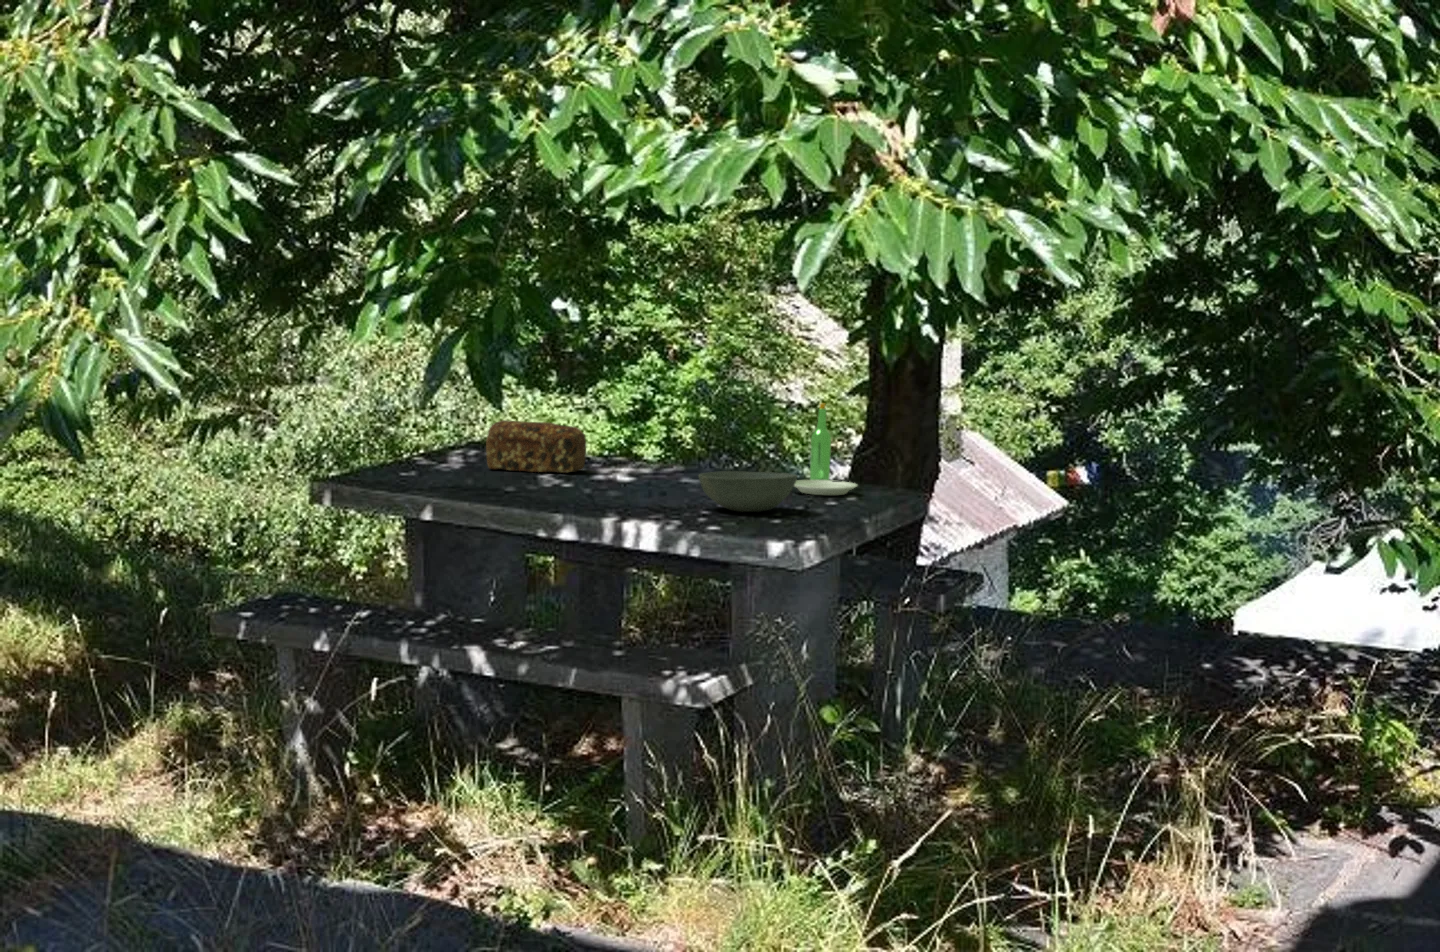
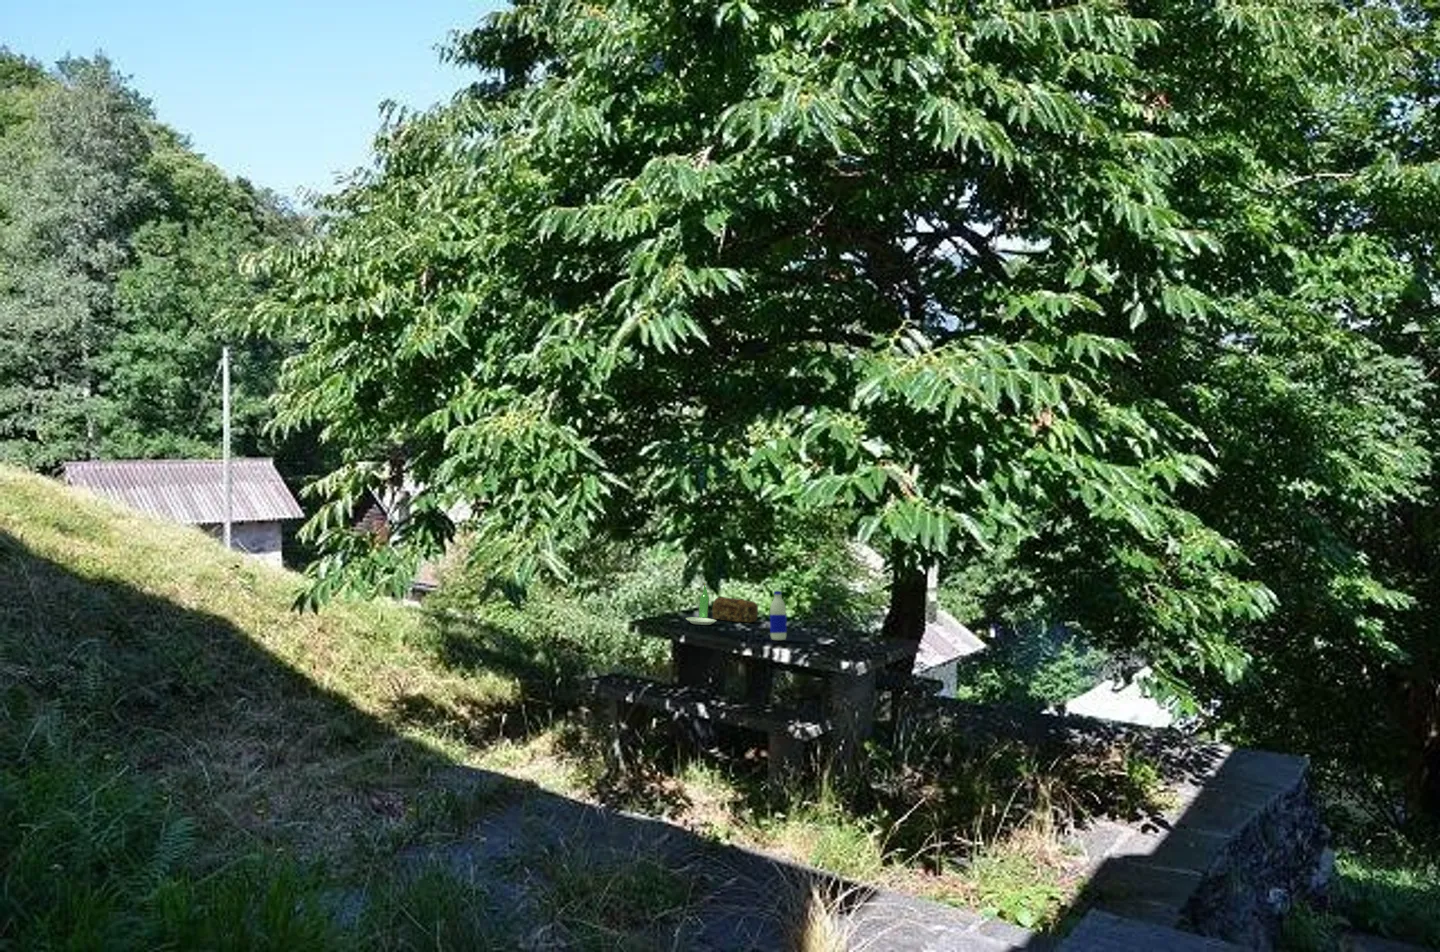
water bottle: none [613,400,651,506] -> present [770,591,787,640]
plate: present [794,403,857,495] -> present [686,583,716,625]
bowl: present [699,471,797,512] -> none [809,626,855,646]

